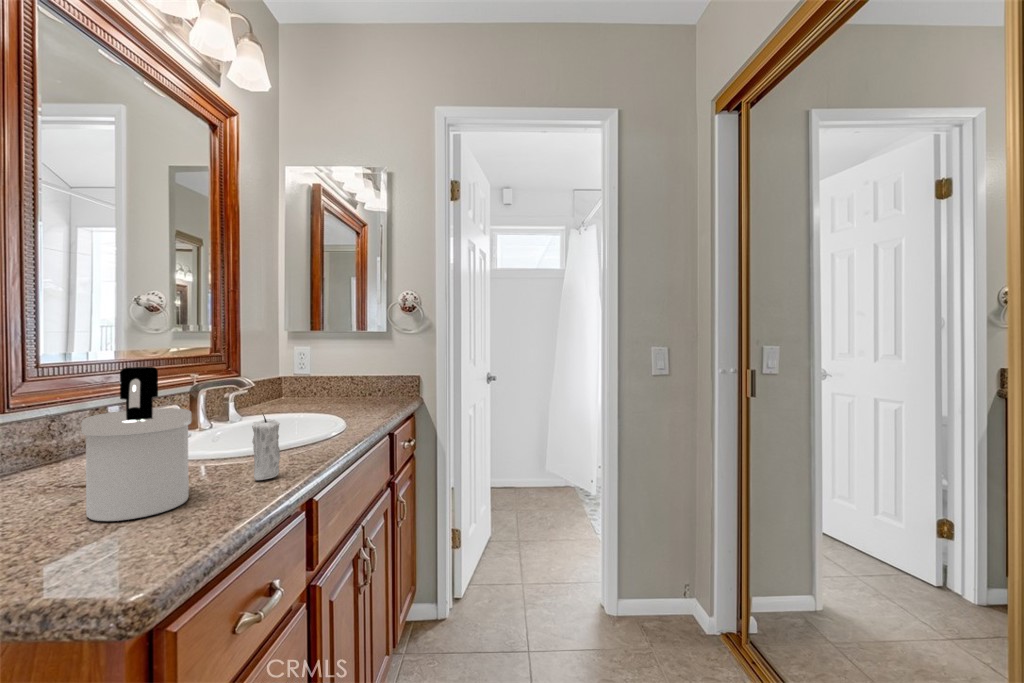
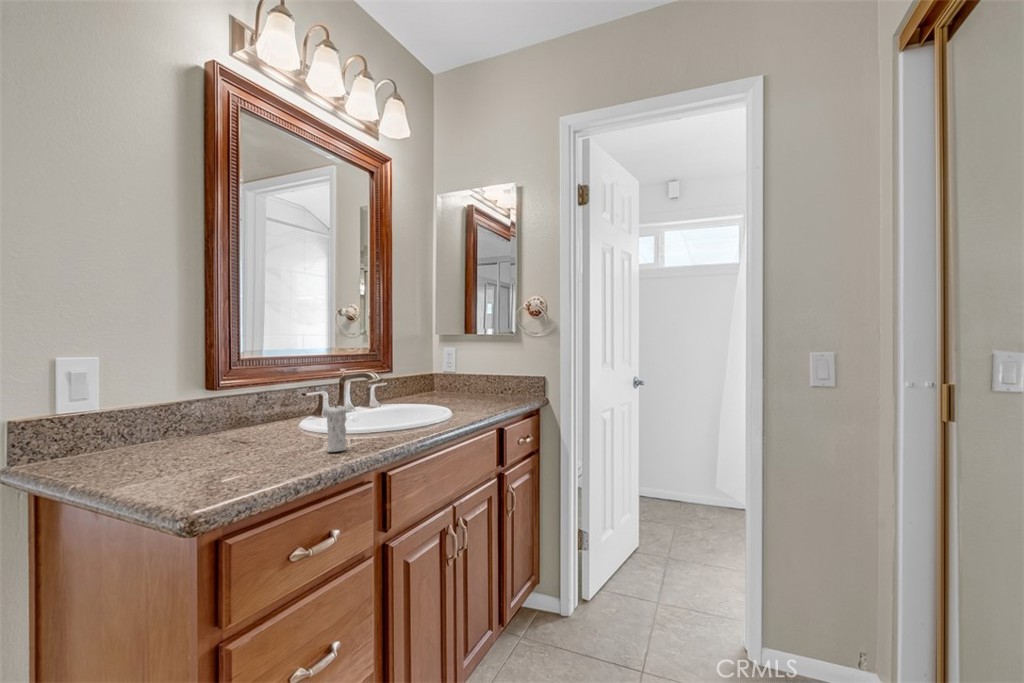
soap dispenser: present [81,367,192,521] -> none [211,363,279,466]

